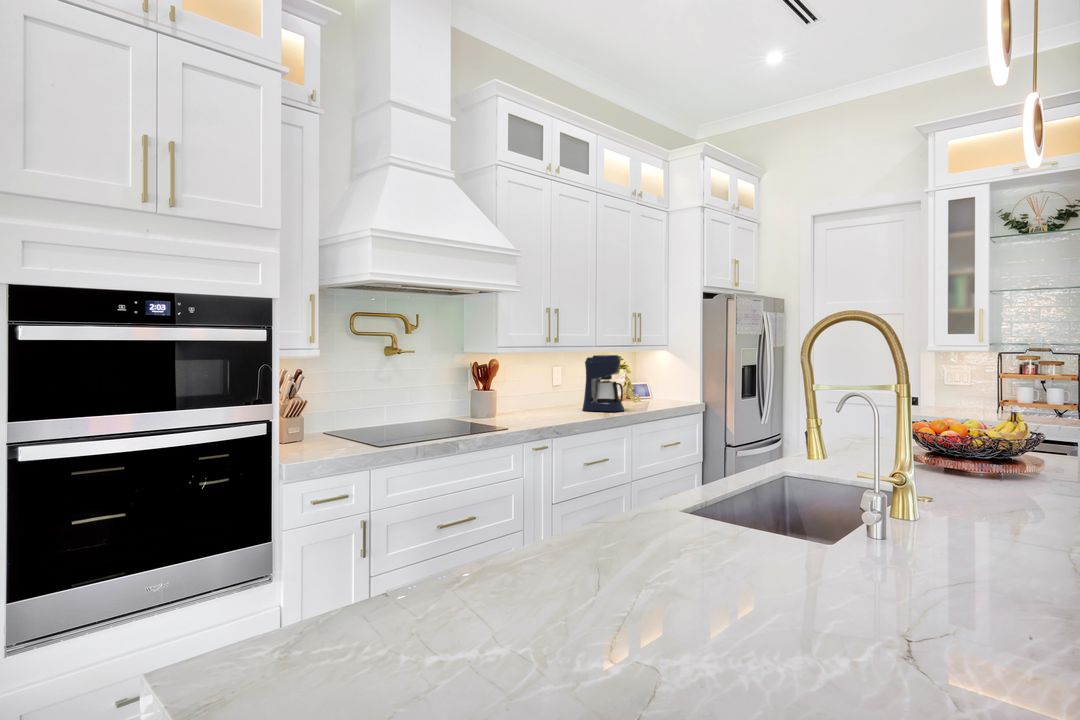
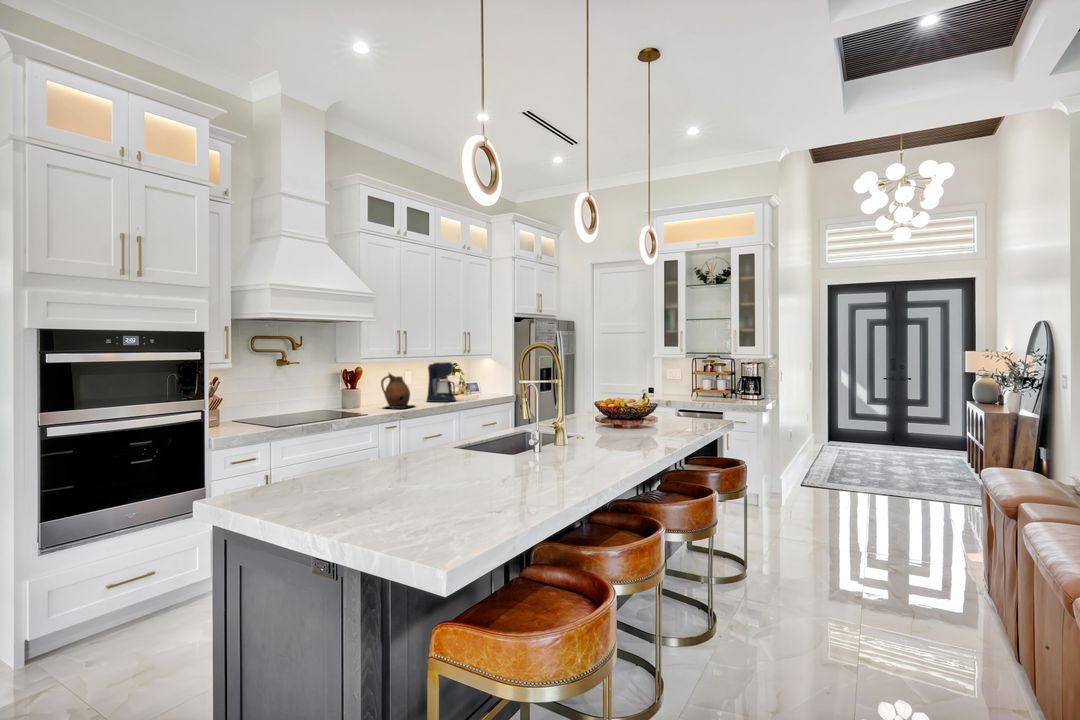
ceramic pitcher: none [522,368,571,421] -> present [381,373,414,408]

